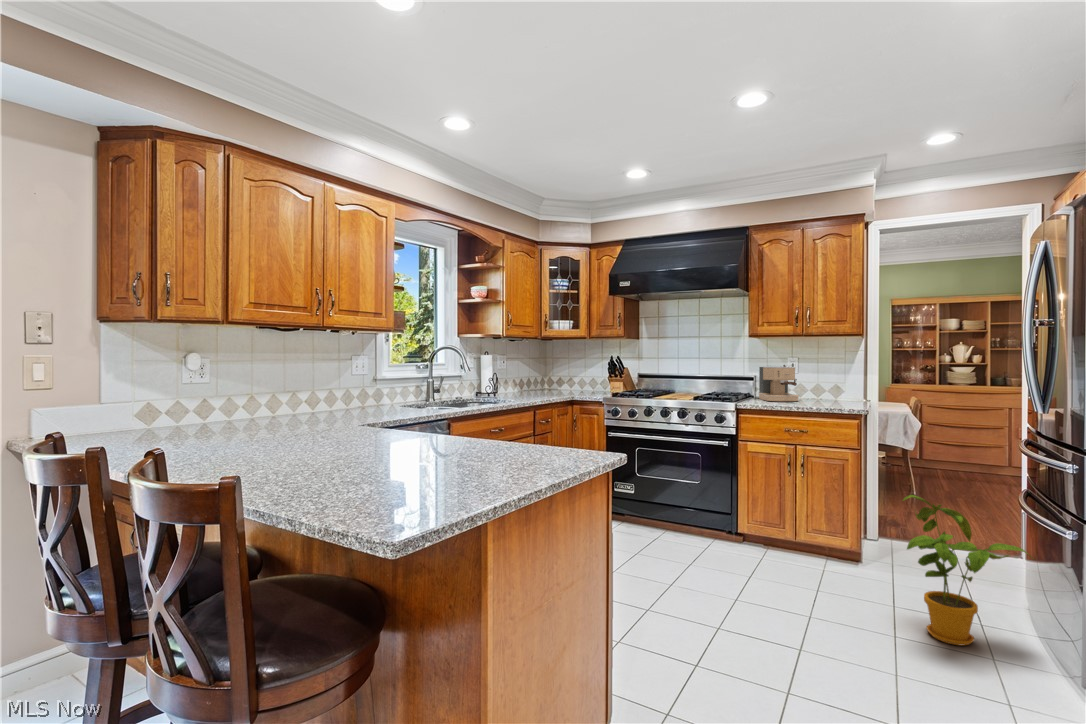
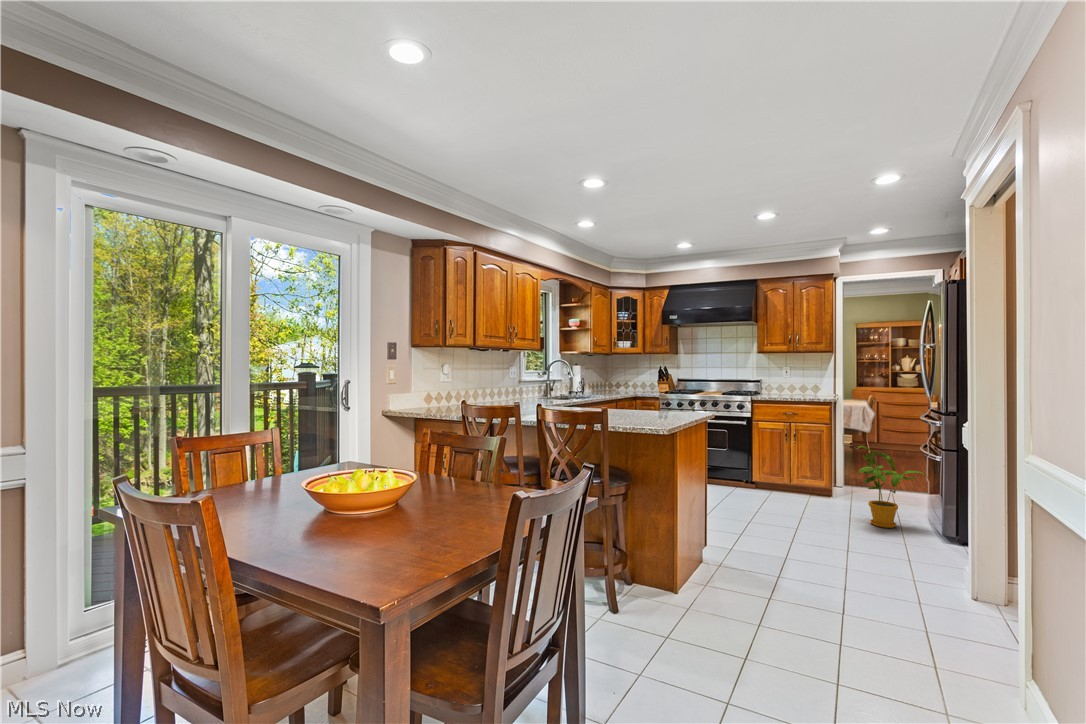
coffee maker: present [759,365,799,401] -> none [764,371,791,395]

